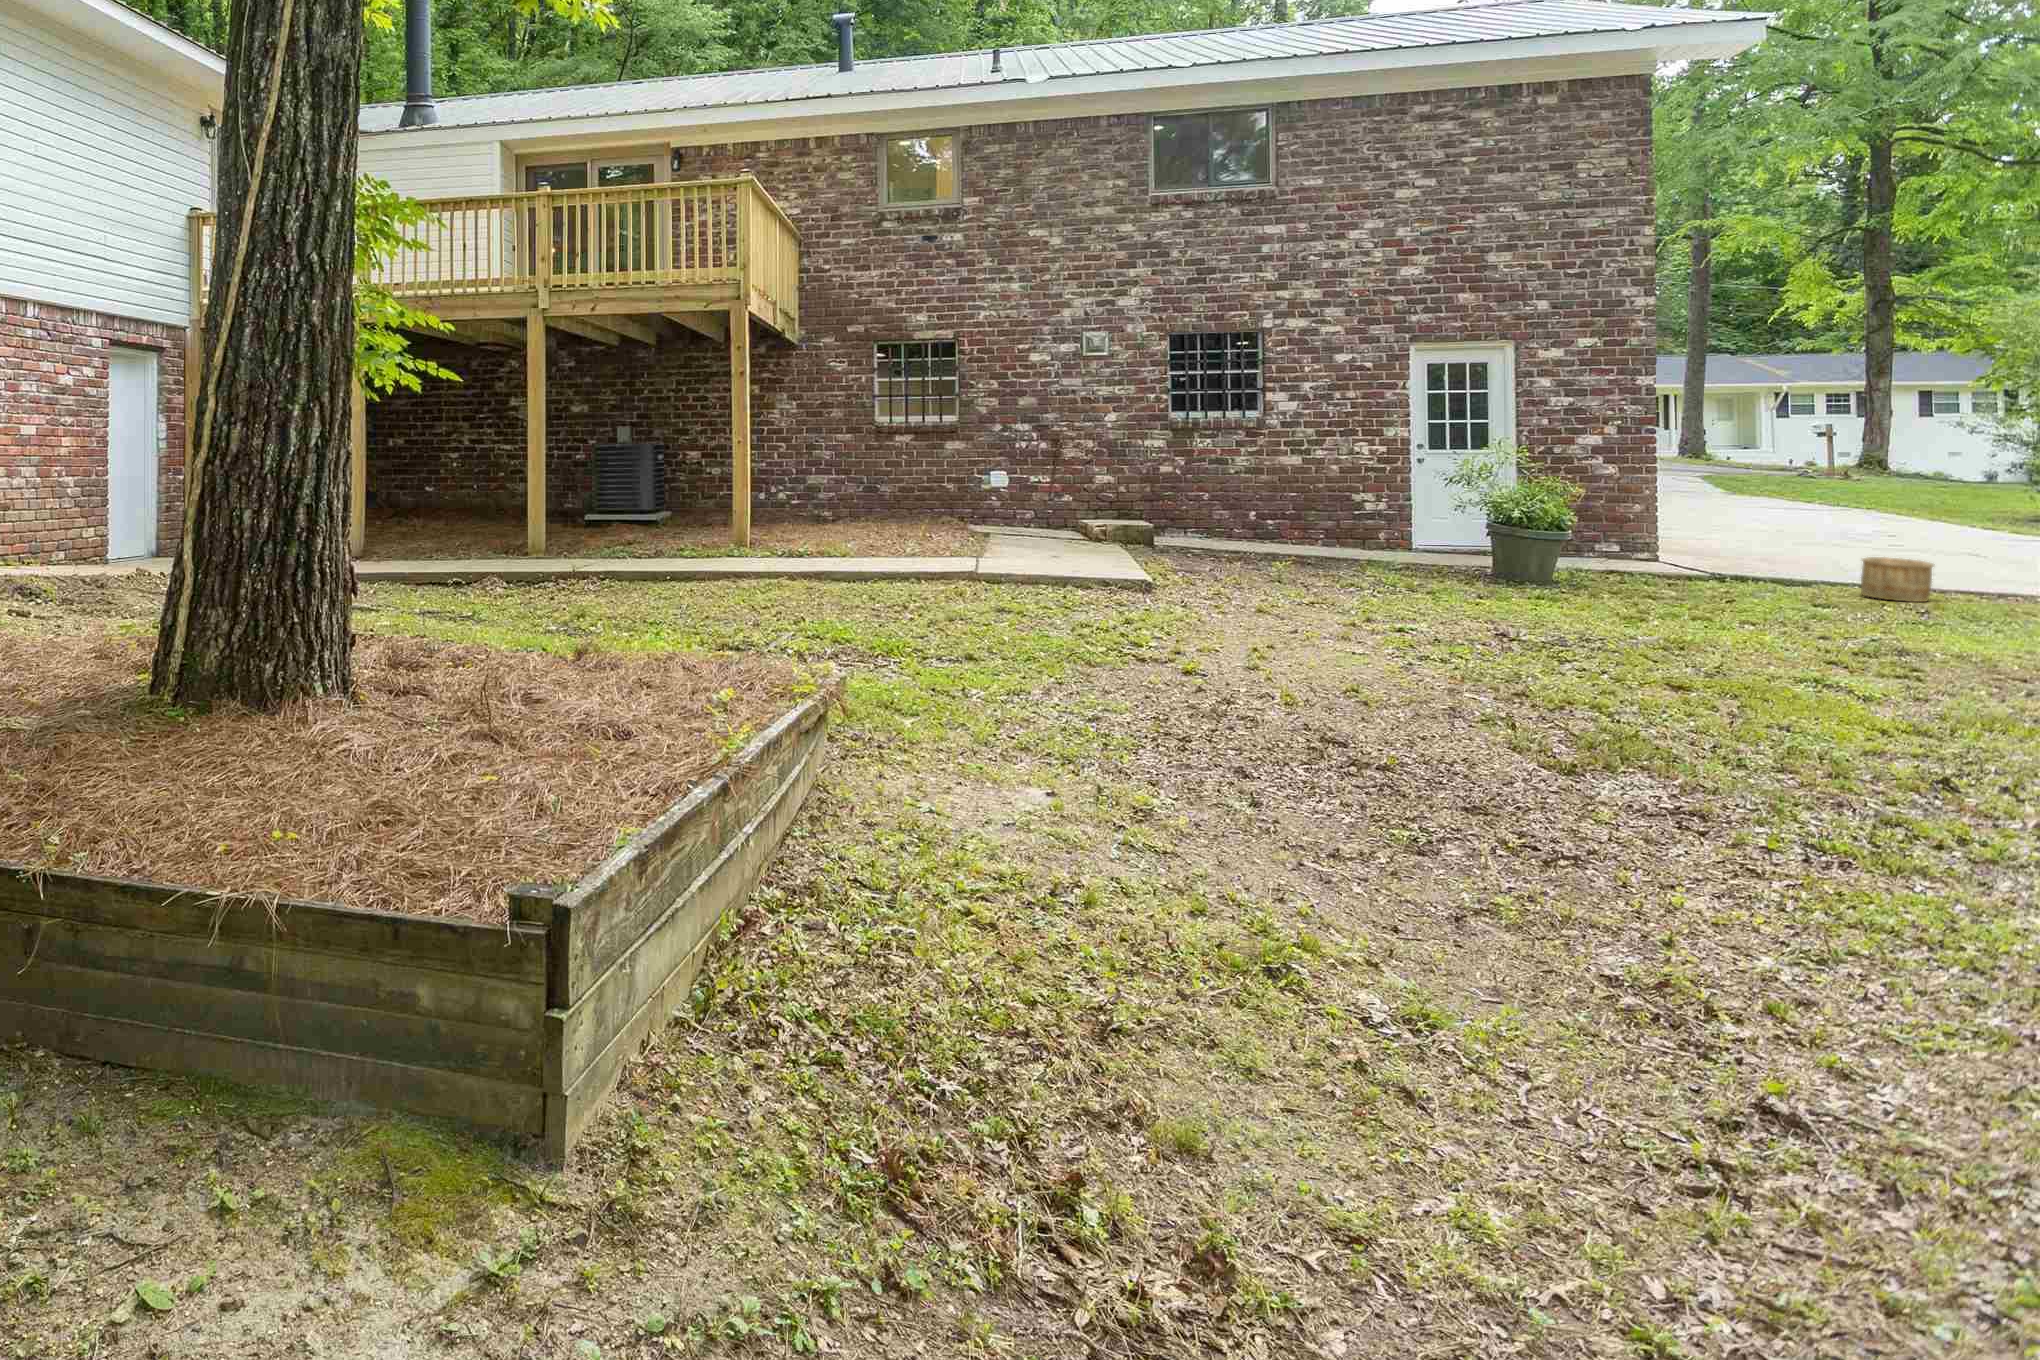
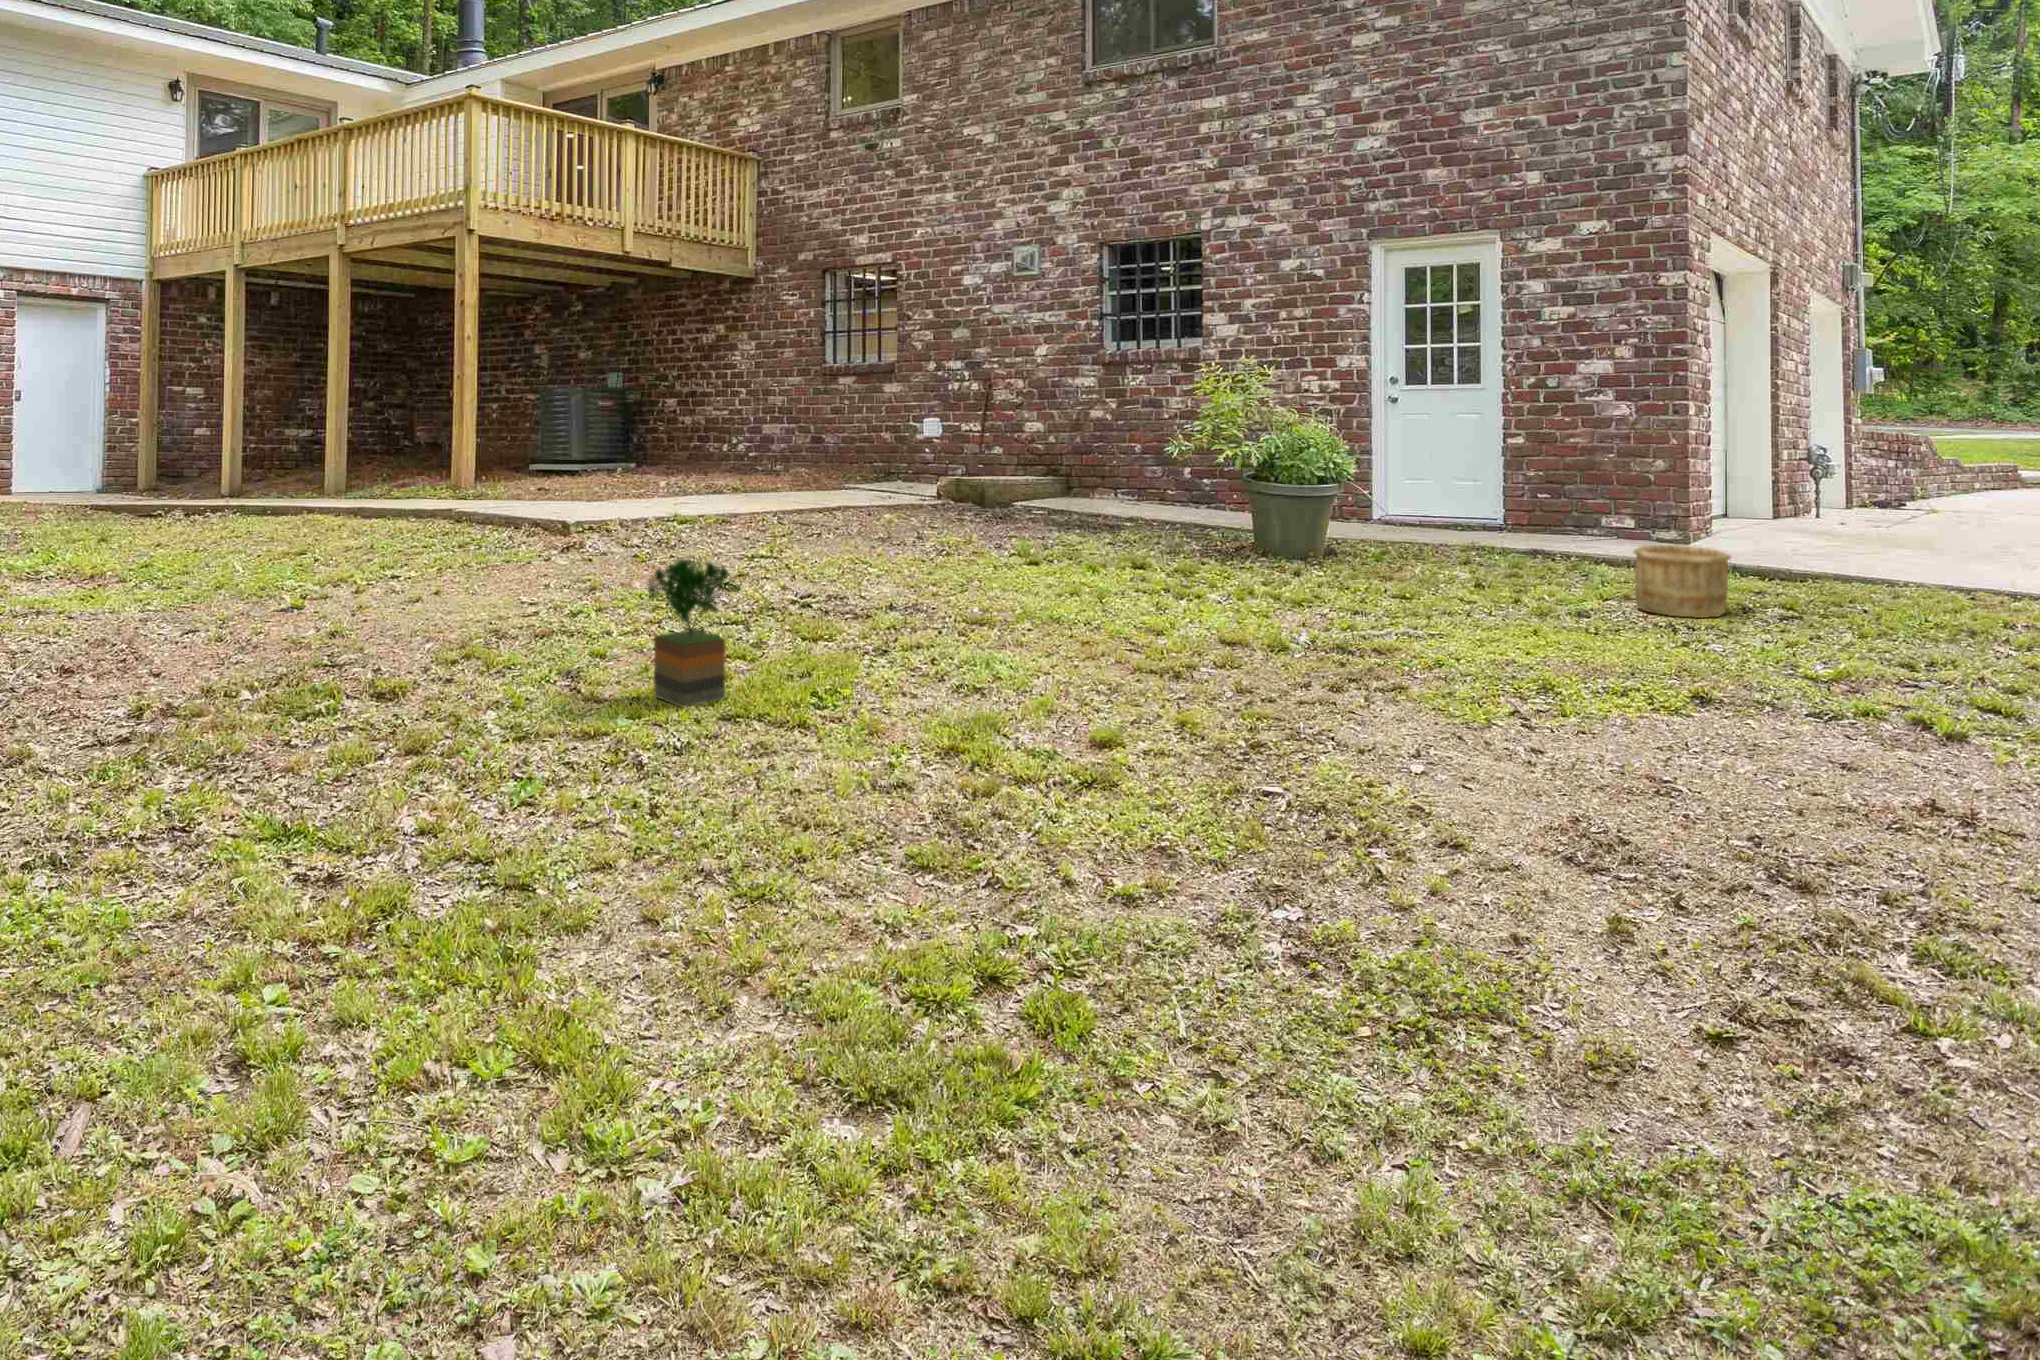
potted tree: none [1729,583,1831,692] -> present [647,559,740,708]

